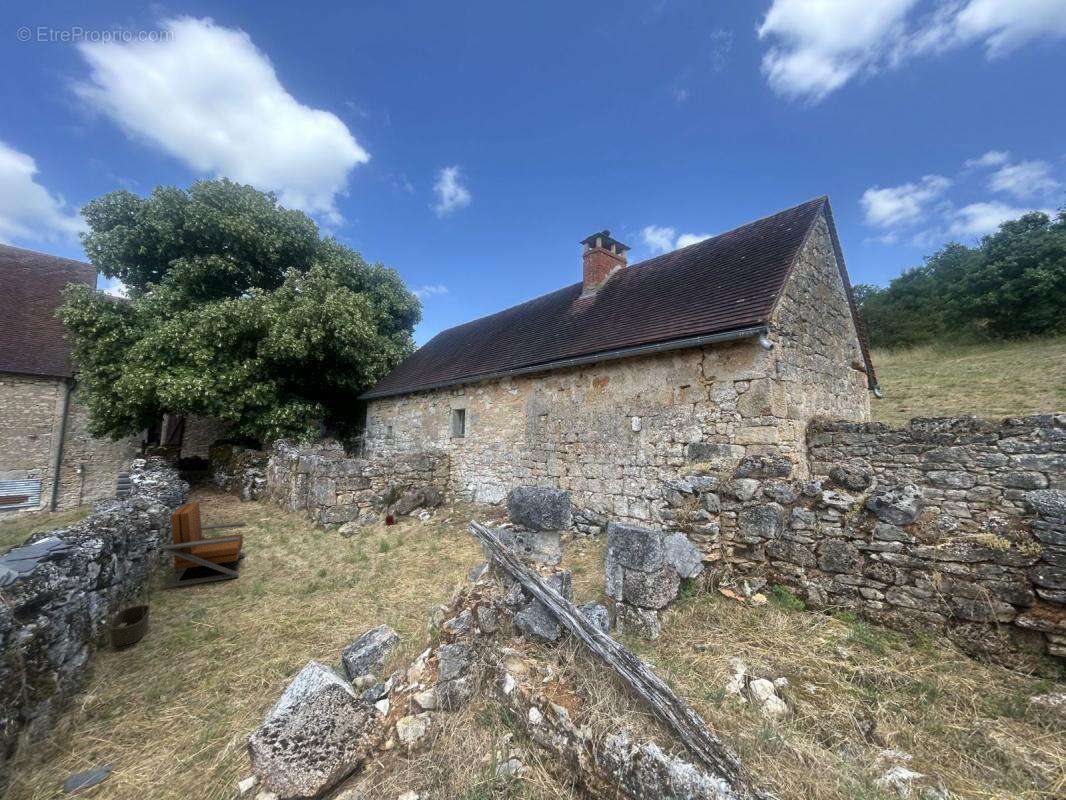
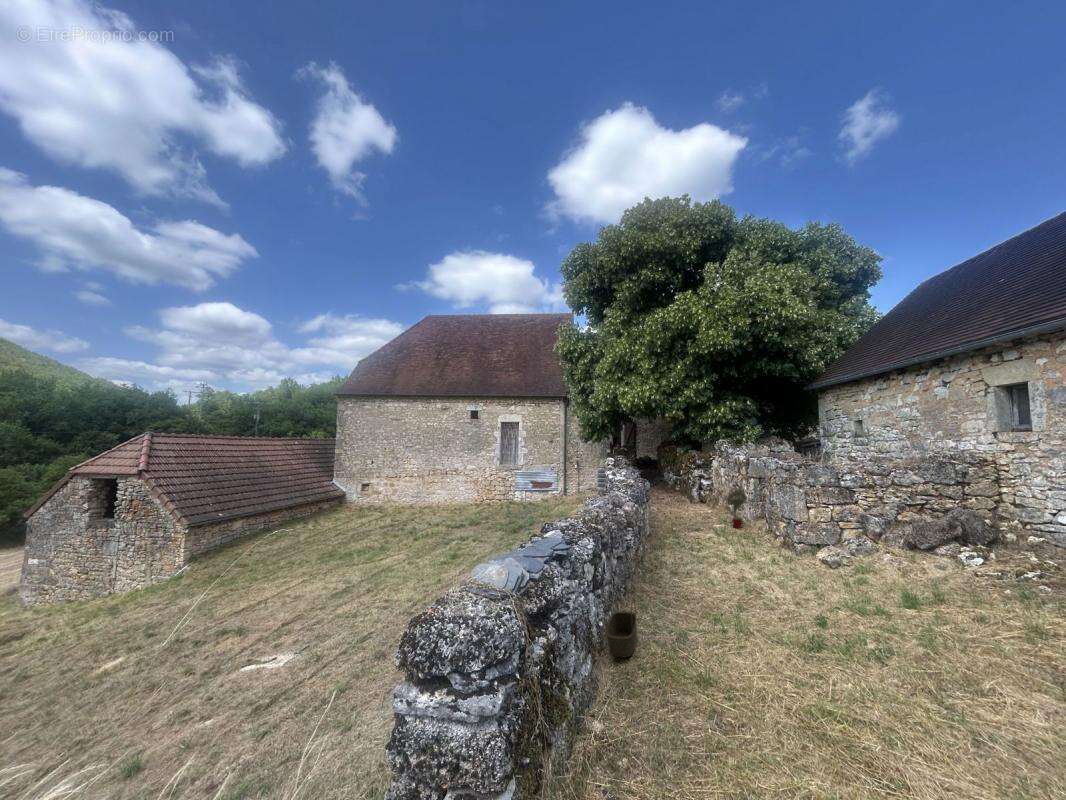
potted tree: present [375,483,405,525] -> present [727,482,753,528]
lounge chair: present [161,502,245,588] -> none [637,503,712,597]

